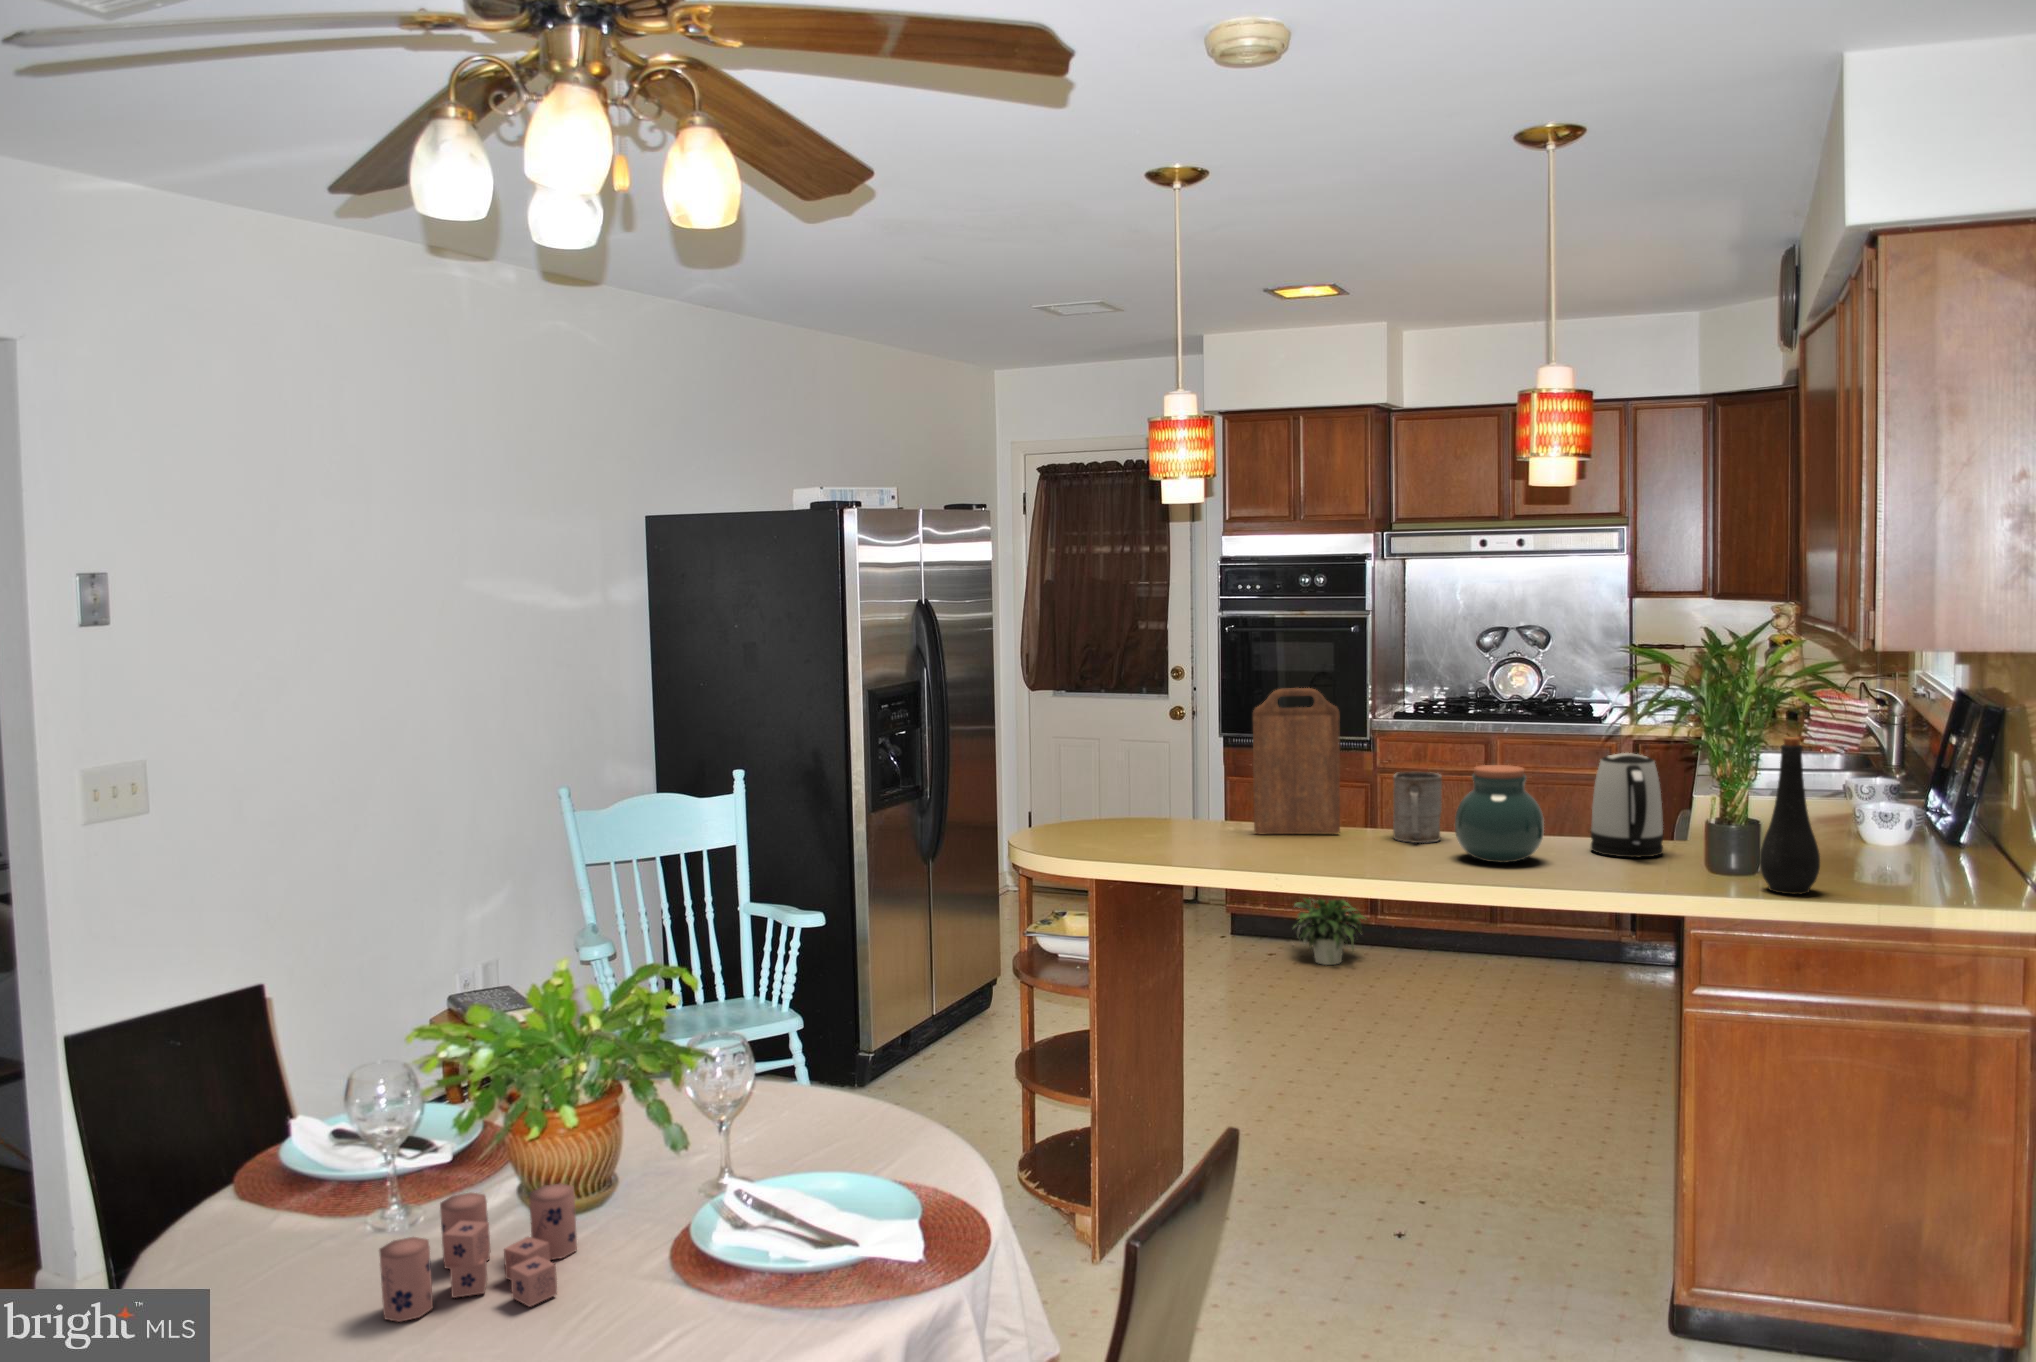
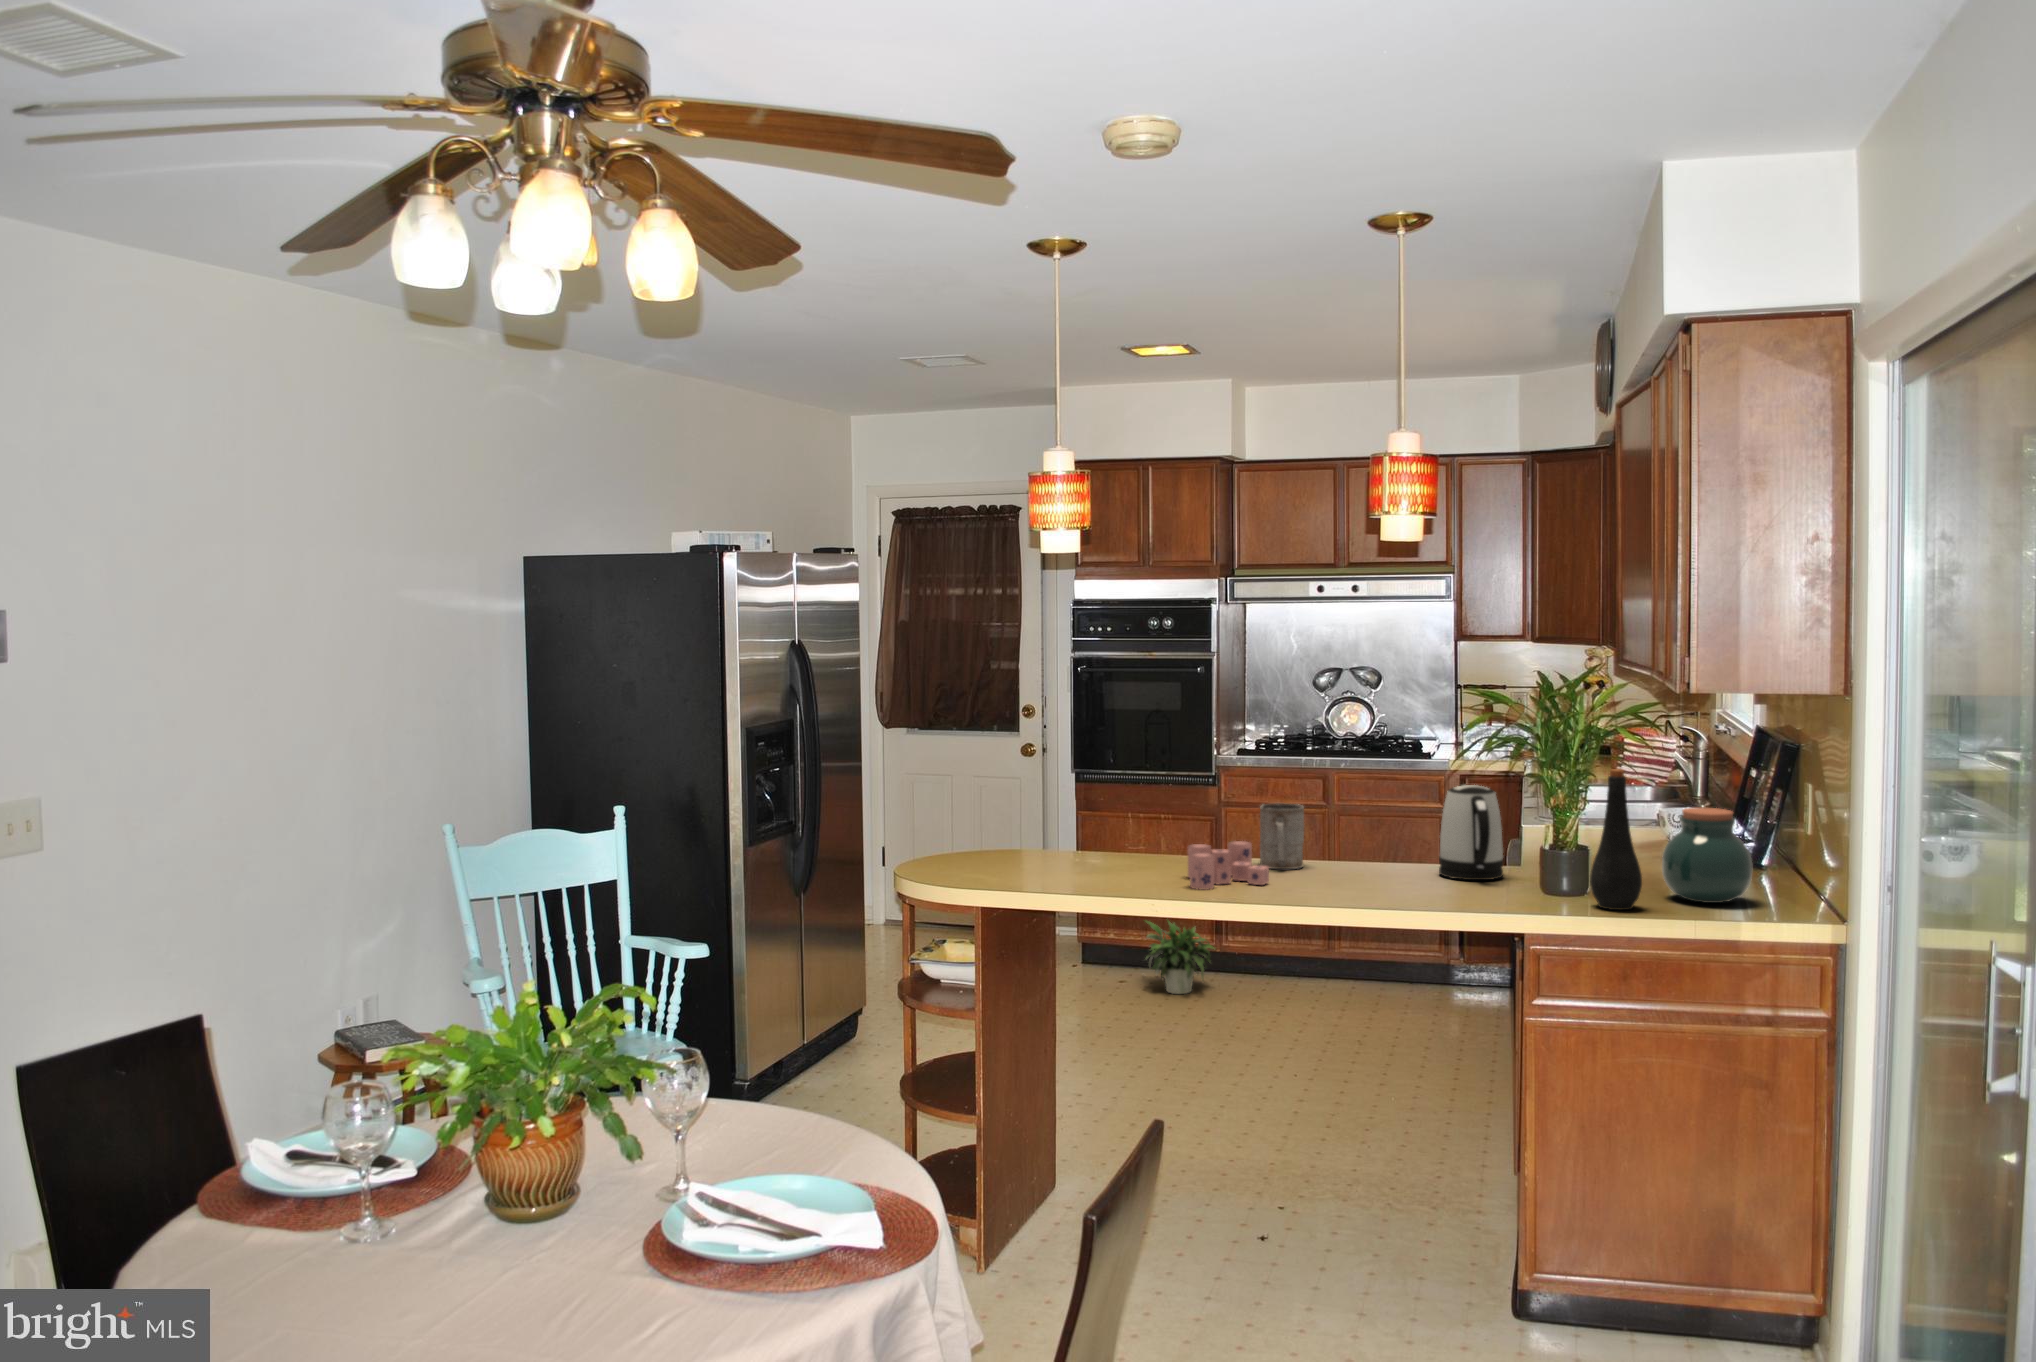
cutting board: present [1253,688,1340,835] -> none [1130,725,1211,864]
jar: present [1455,765,1544,863] -> present [1662,808,1752,903]
candle: present [379,1183,577,1322] -> present [1188,841,1269,890]

